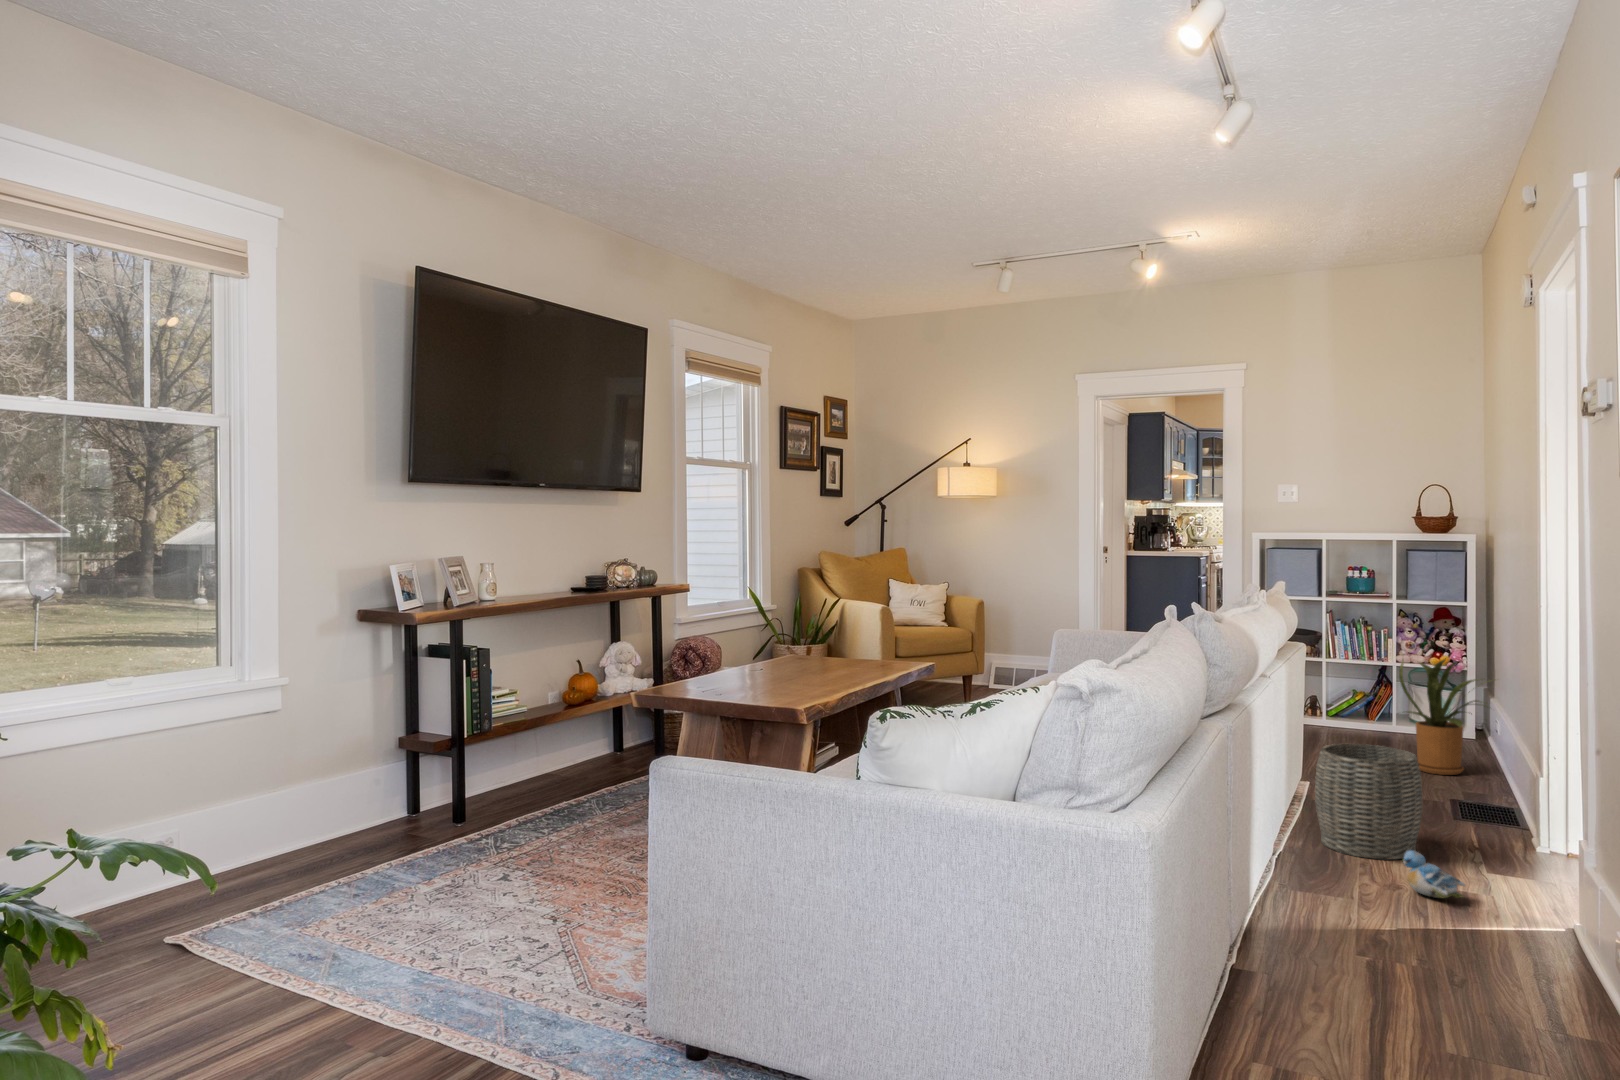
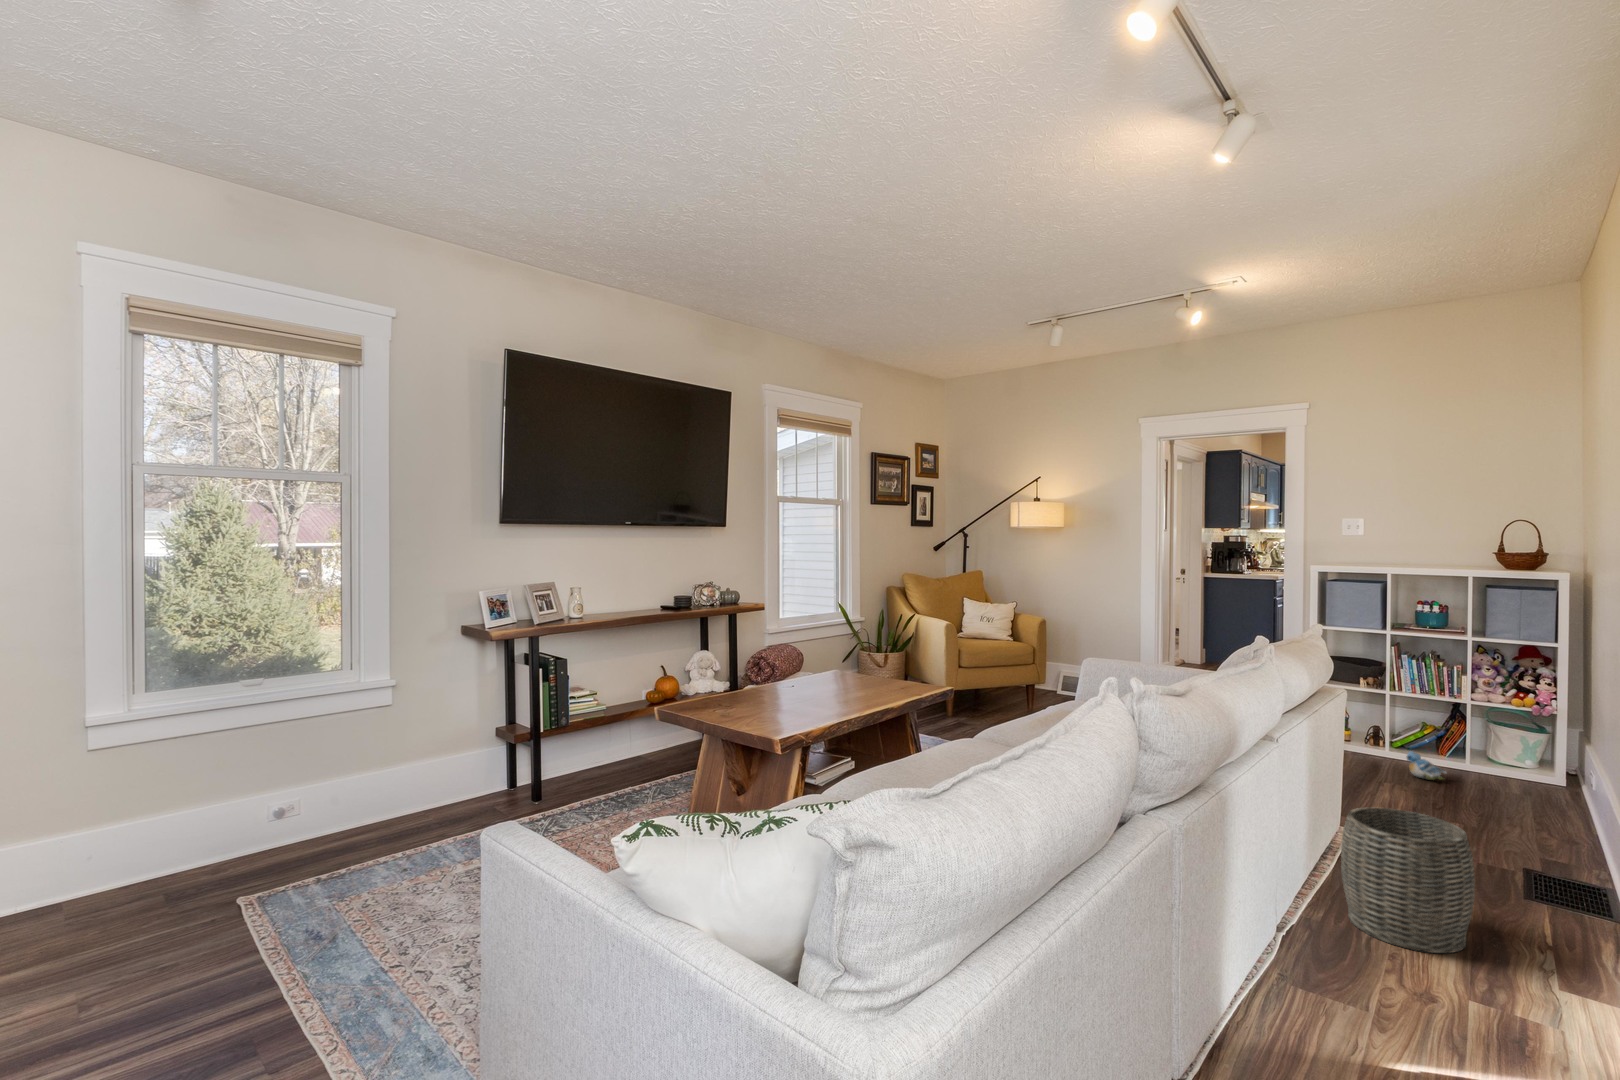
house plant: present [1399,658,1479,775] -> none [1465,699,1593,834]
plush toy: present [1403,851,1465,898] -> present [1406,751,1446,780]

